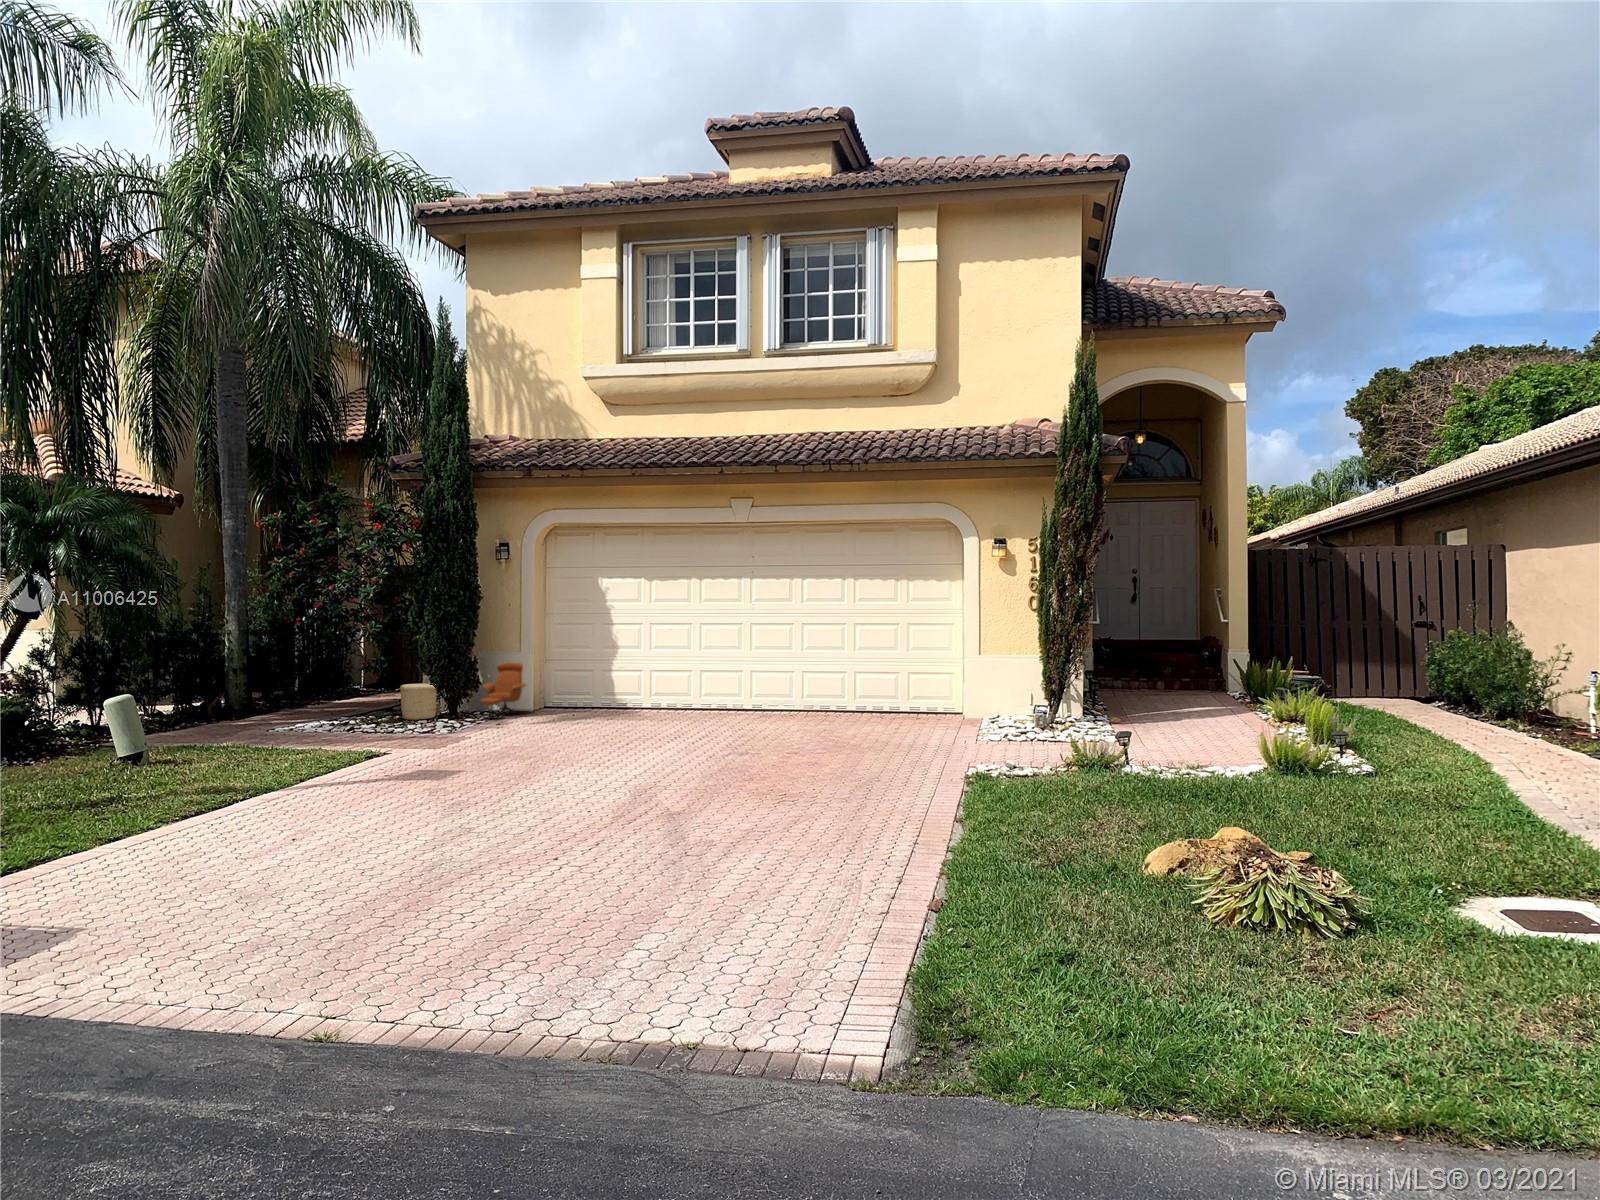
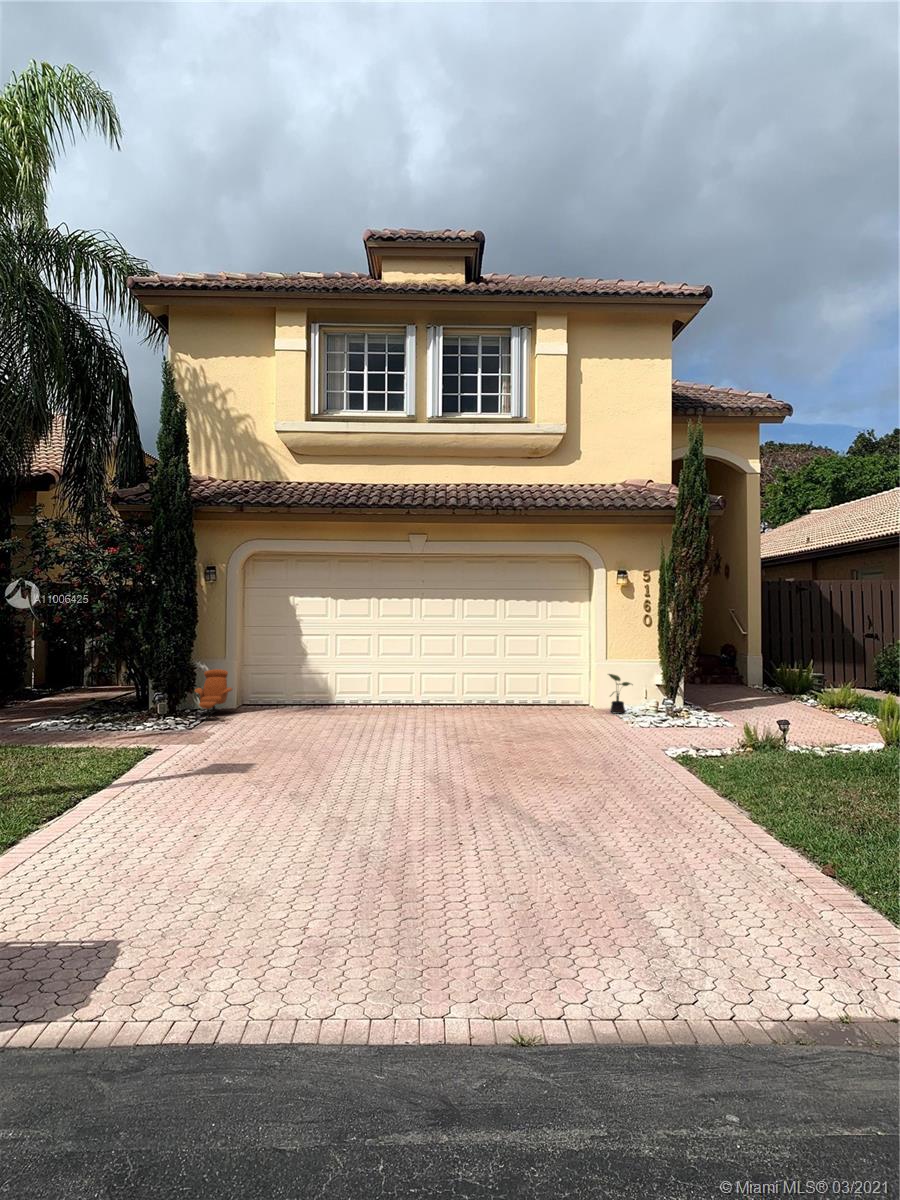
potted plant: none [974,672,1009,723] -> present [608,674,630,714]
woven basket: present [400,684,437,720] -> none [123,690,156,723]

